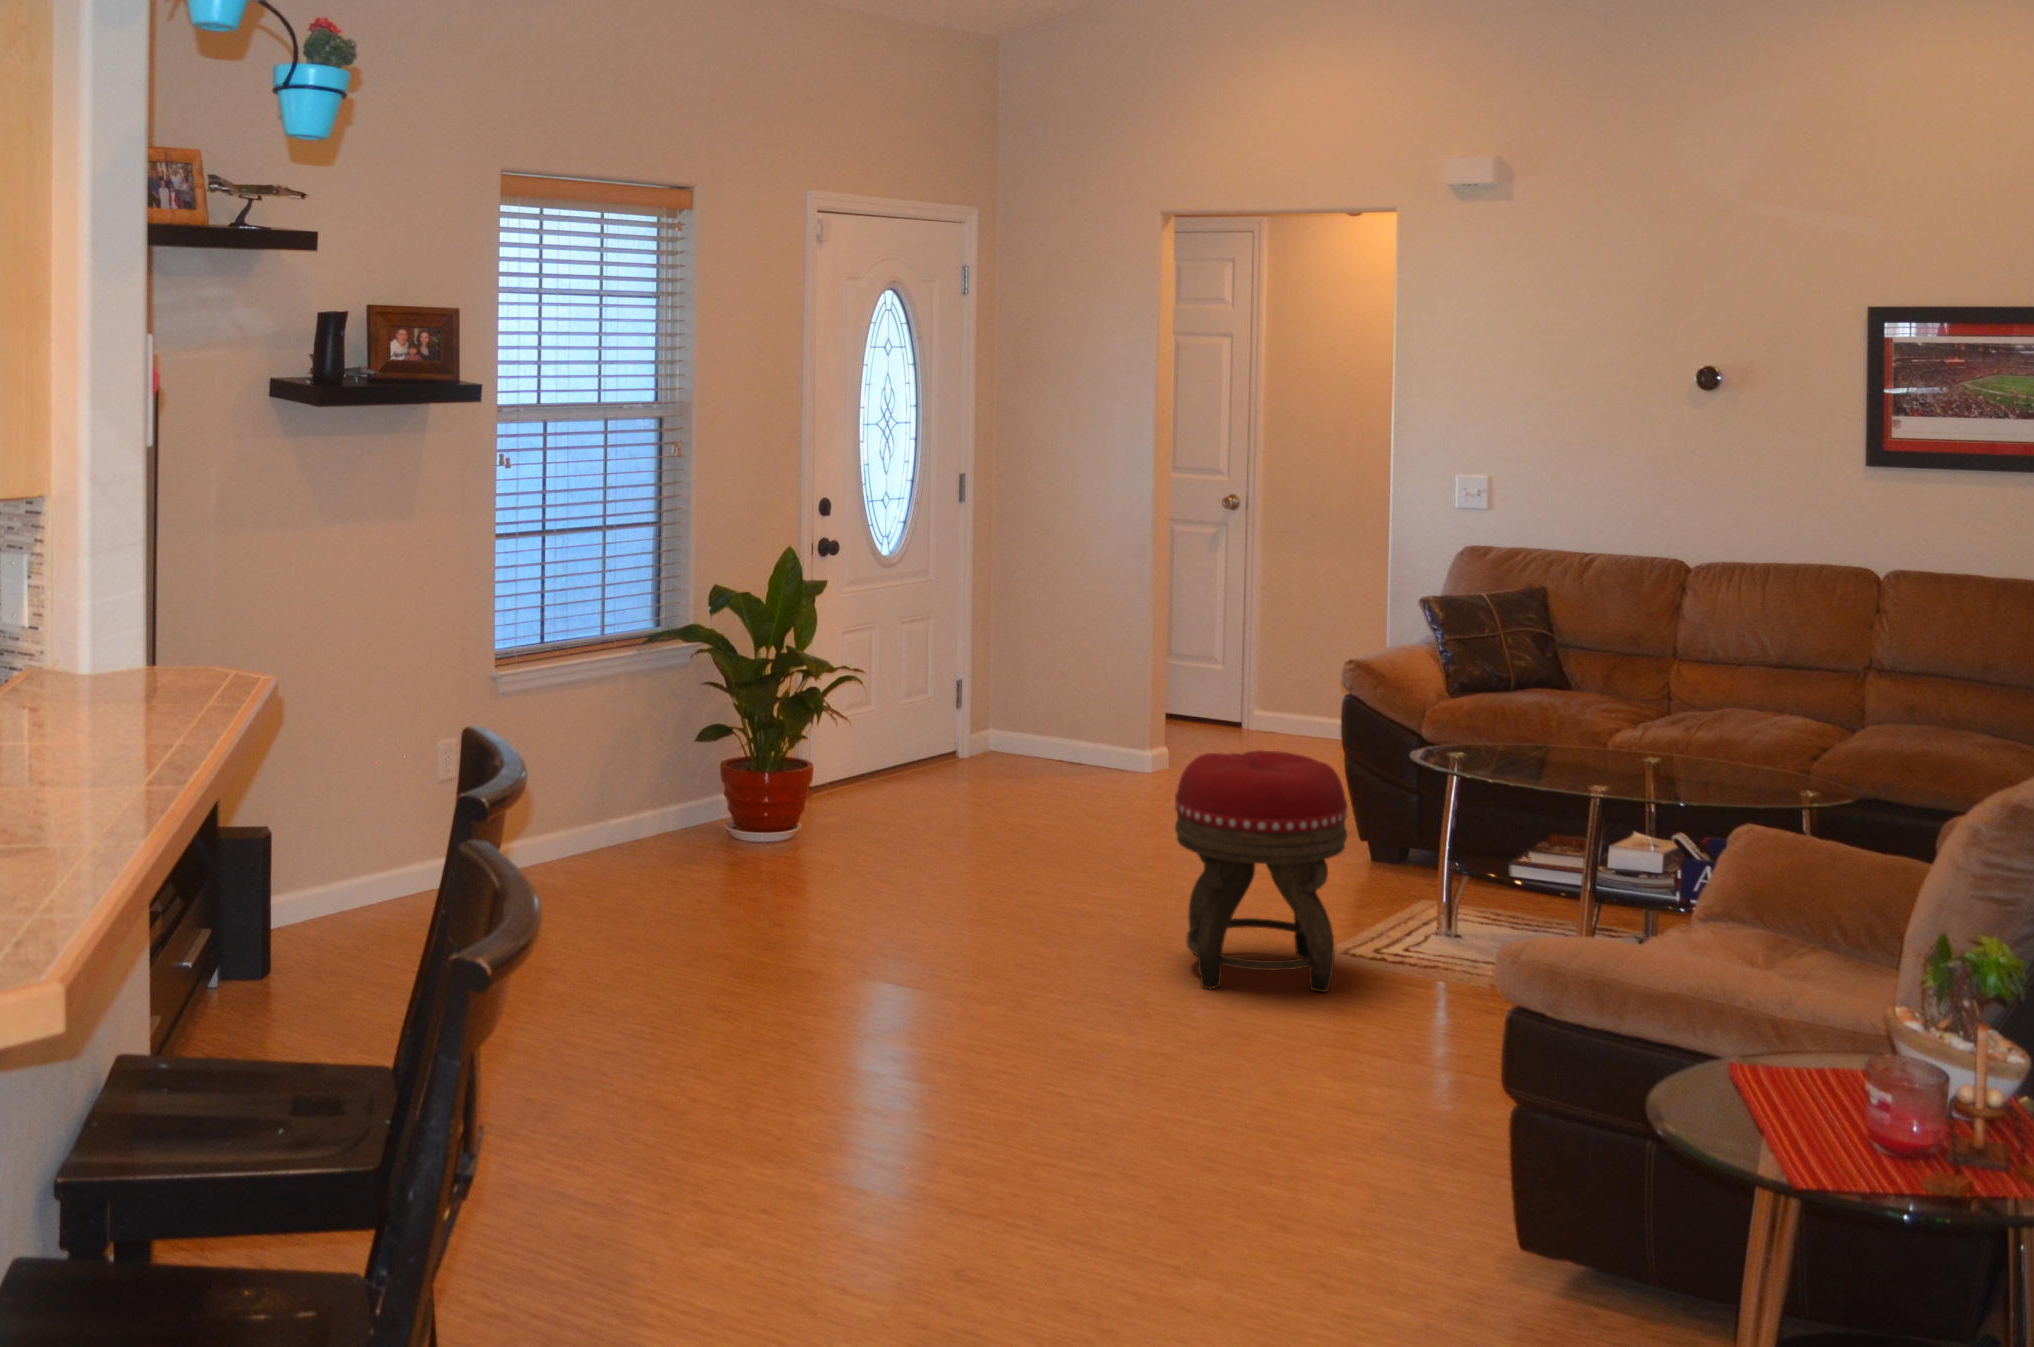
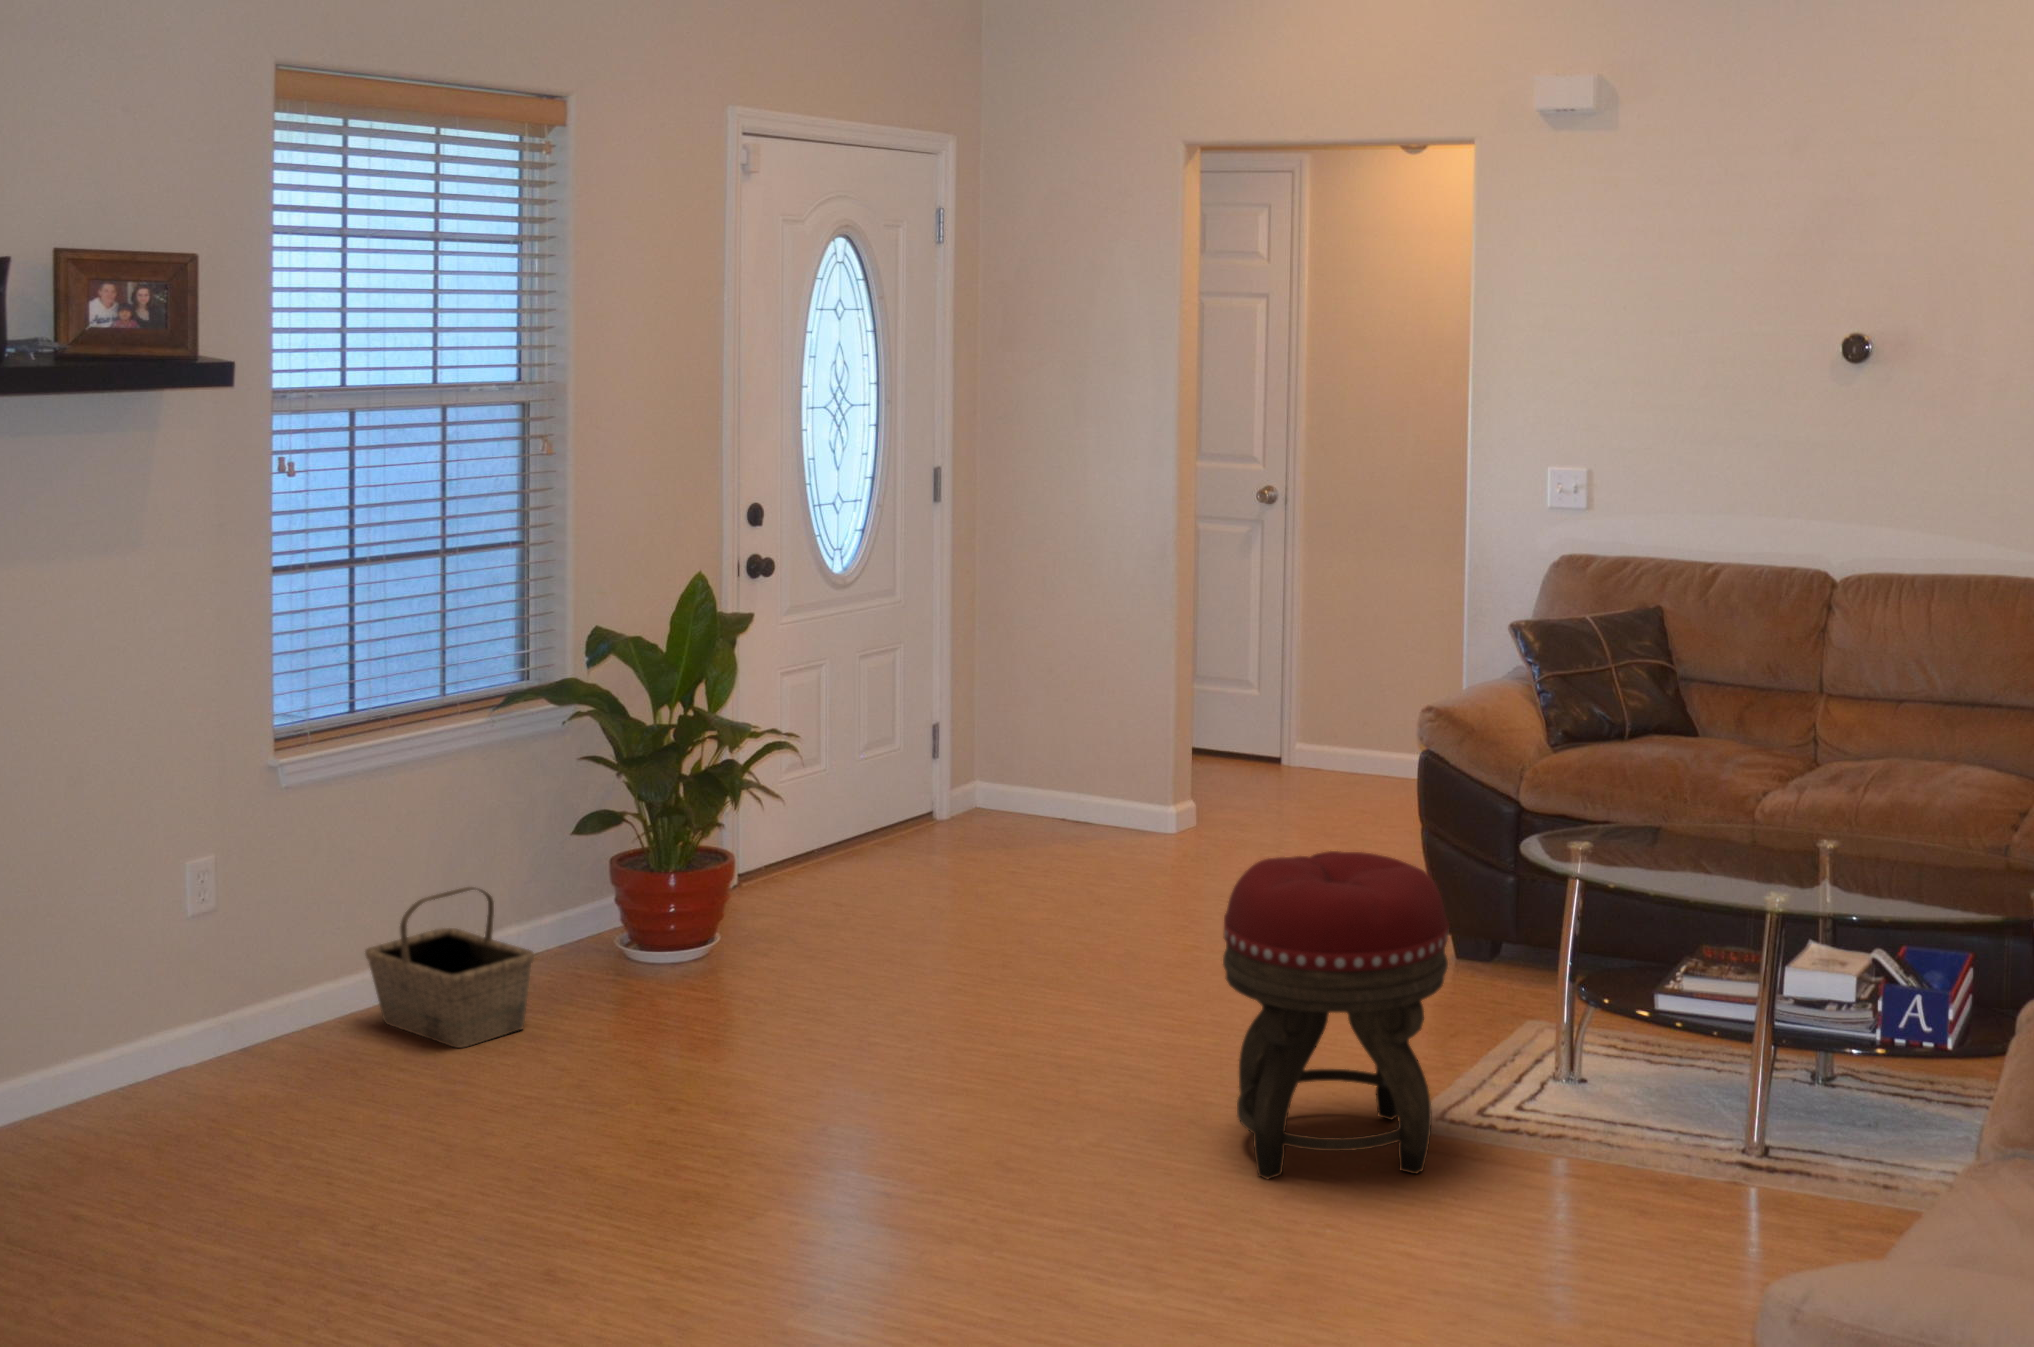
basket: none [556,768,673,882] -> present [365,887,534,1048]

